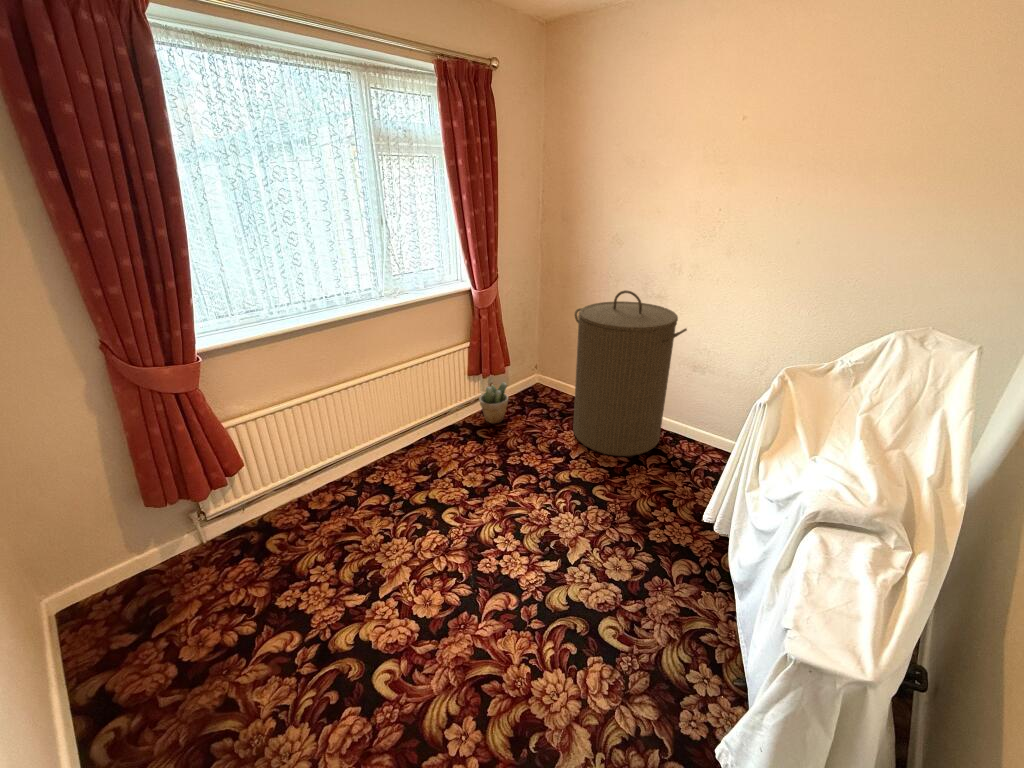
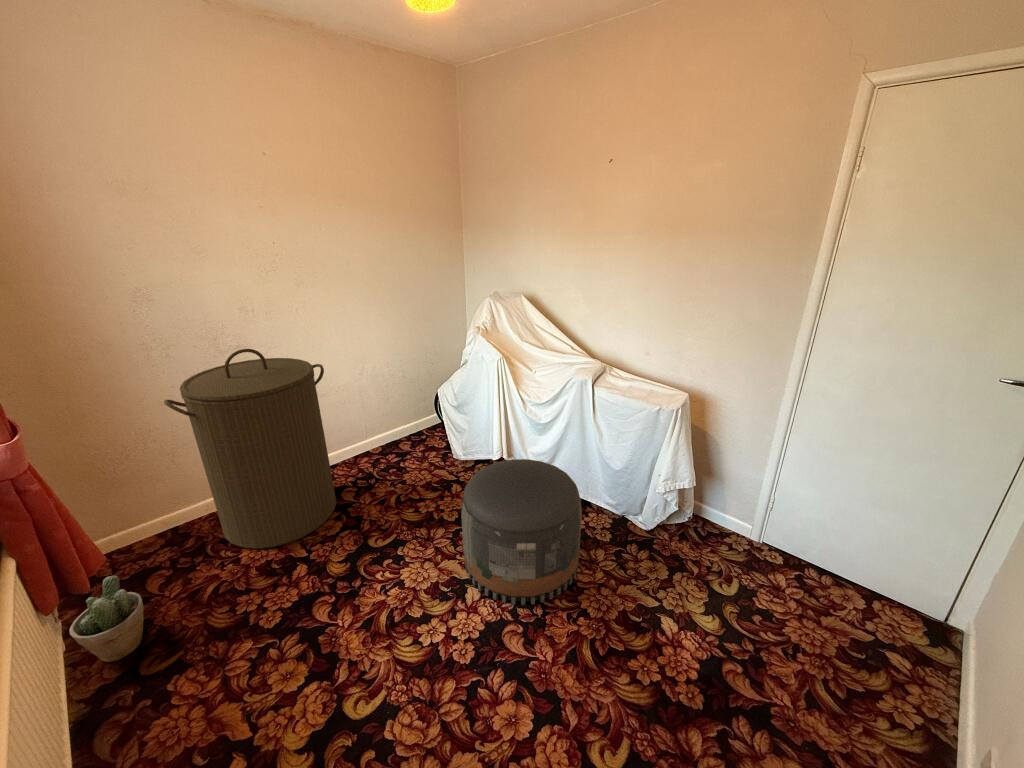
pouf: none [542,487,696,676] -> present [461,459,582,605]

